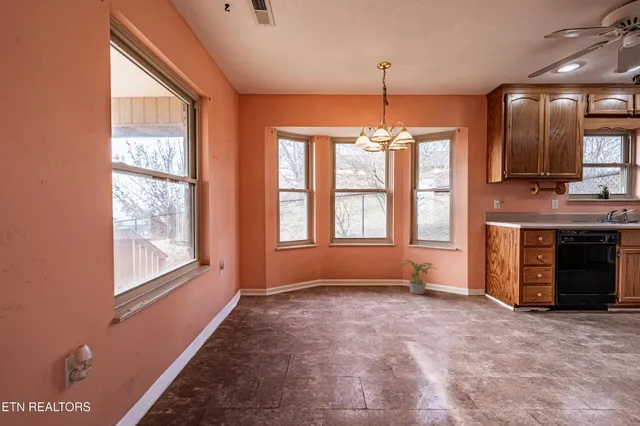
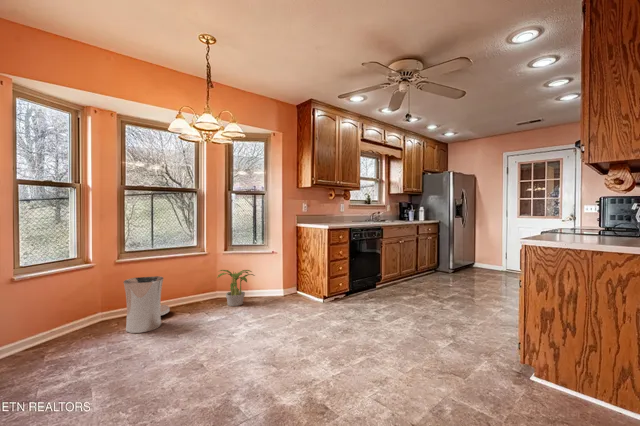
trash can: none [331,258,363,299] -> present [123,276,169,333]

